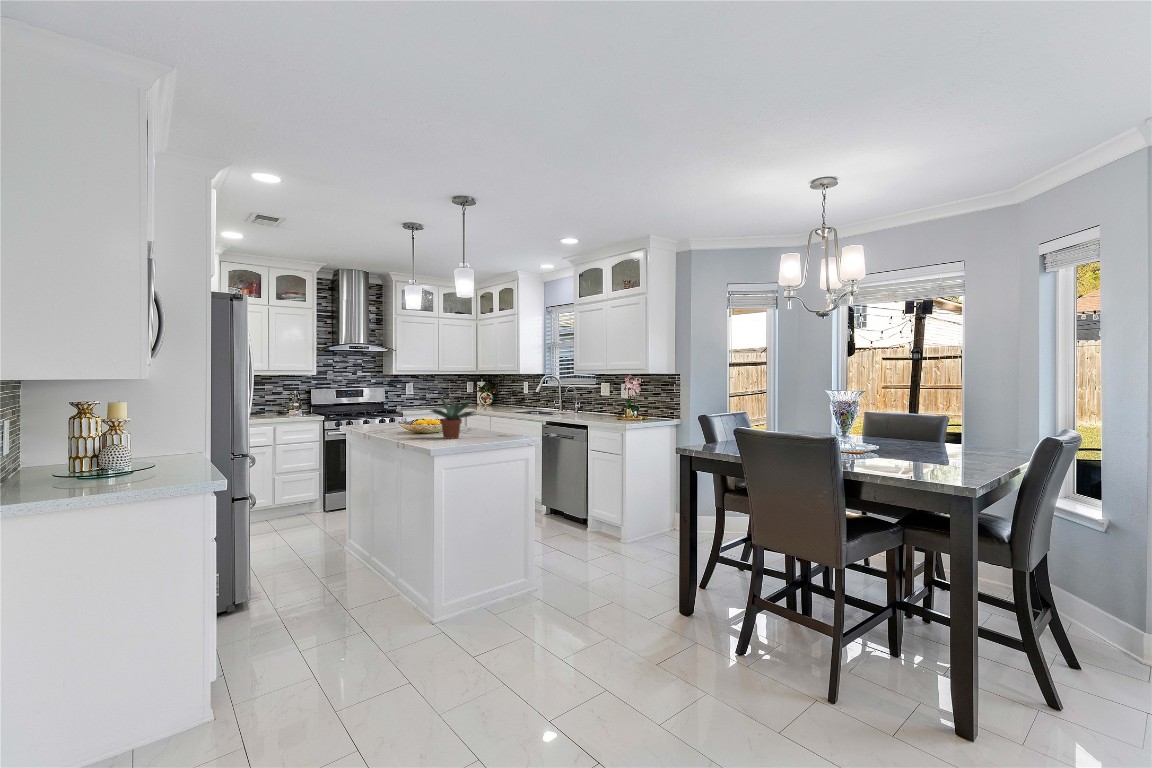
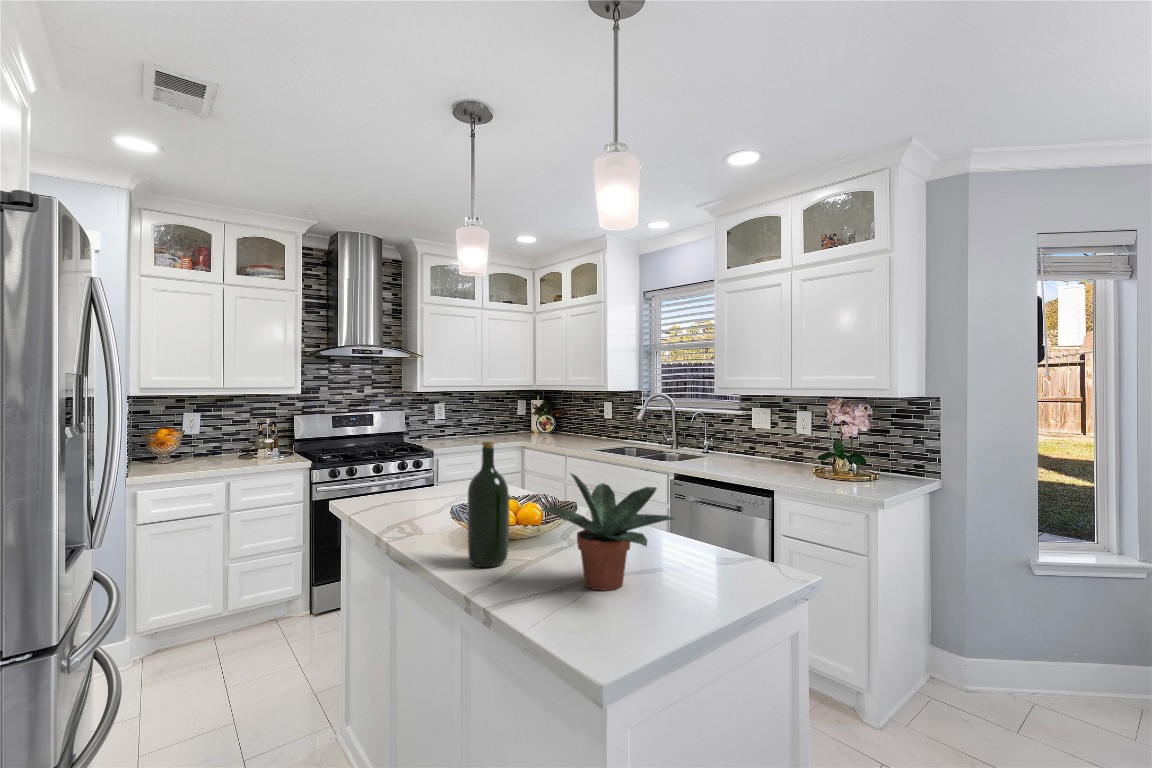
wine bottle: none [401,386,419,437] -> present [468,441,509,567]

